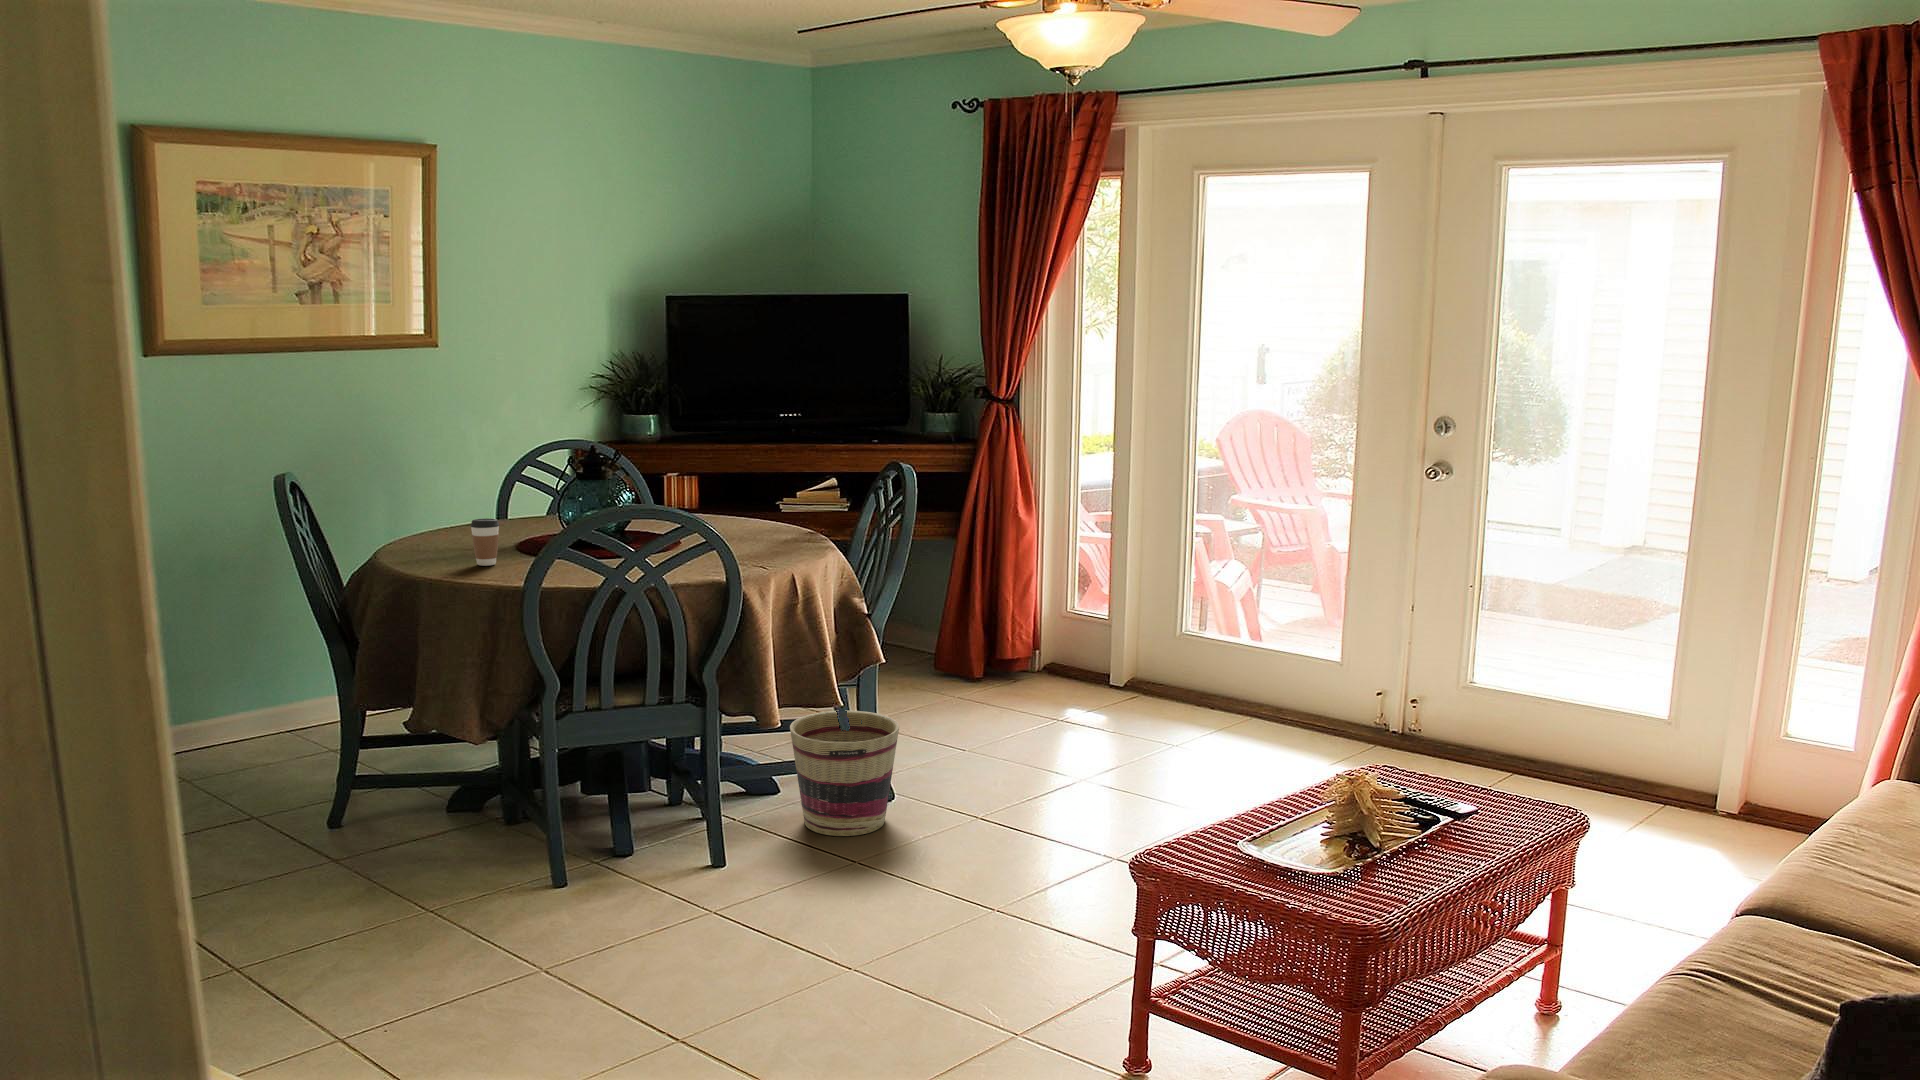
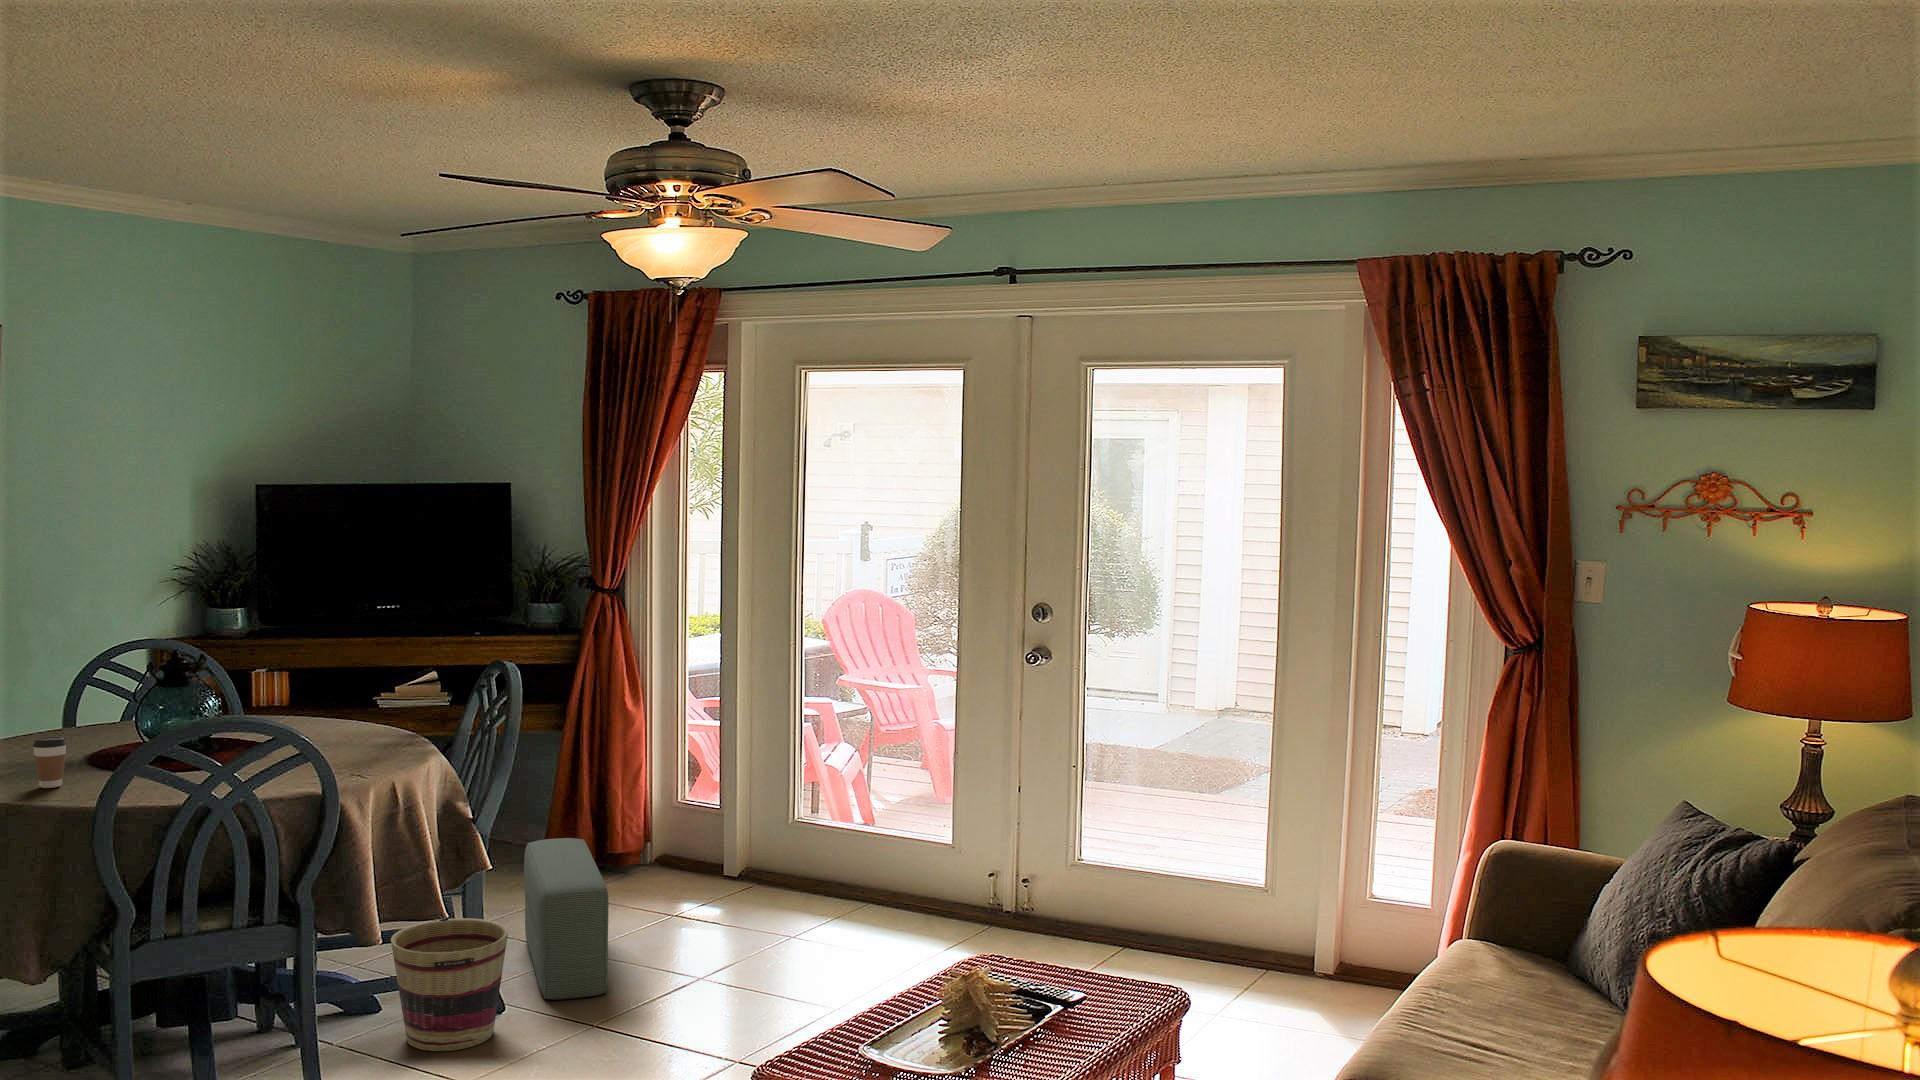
pouf: none [917,641,996,795] -> present [524,838,609,1000]

